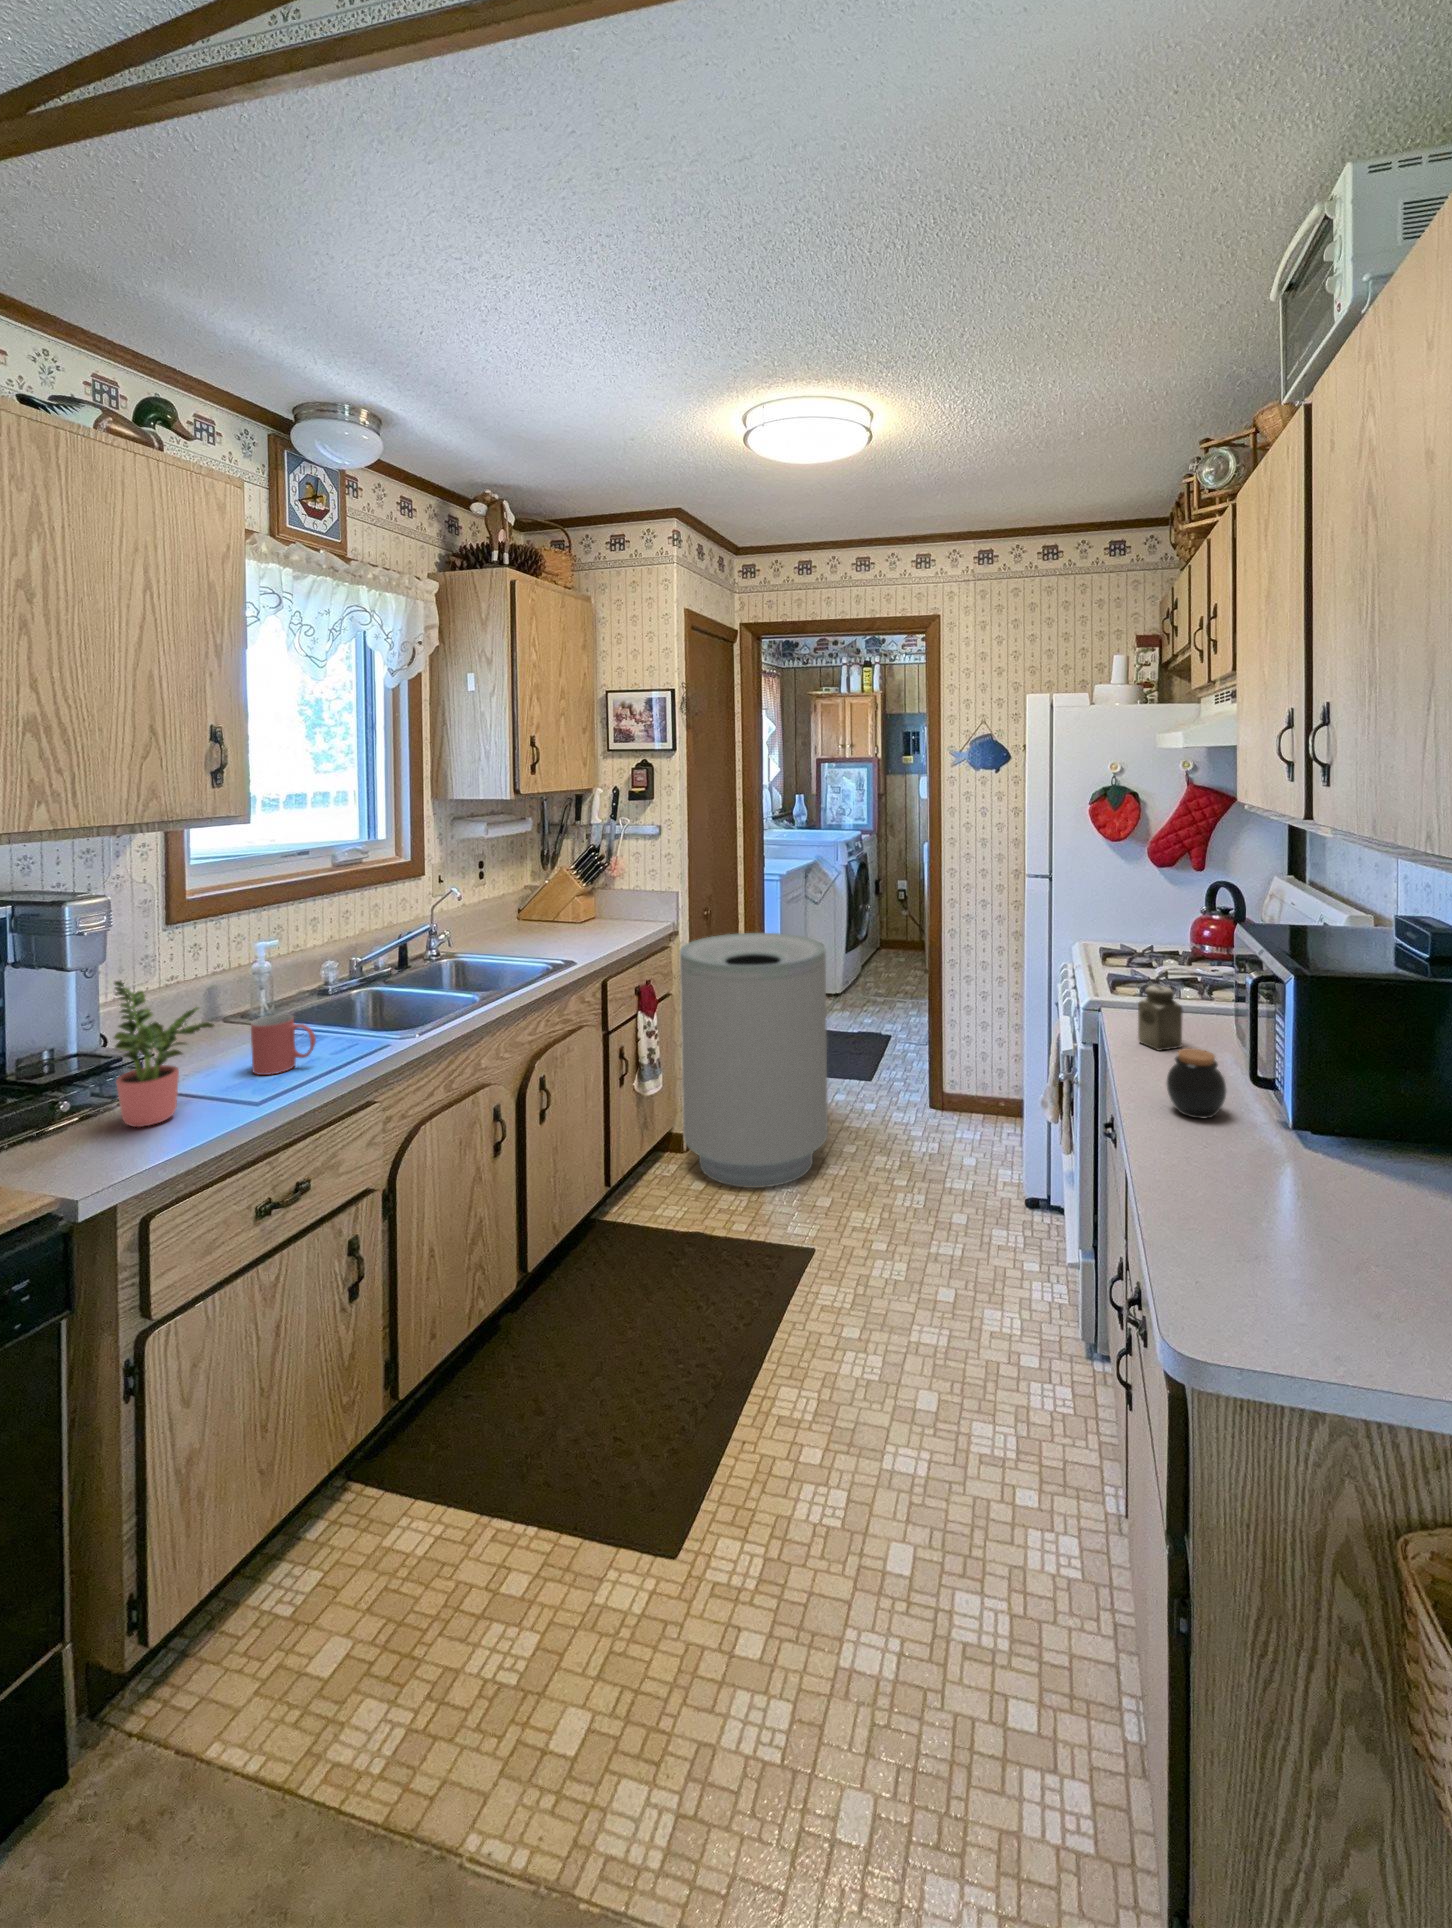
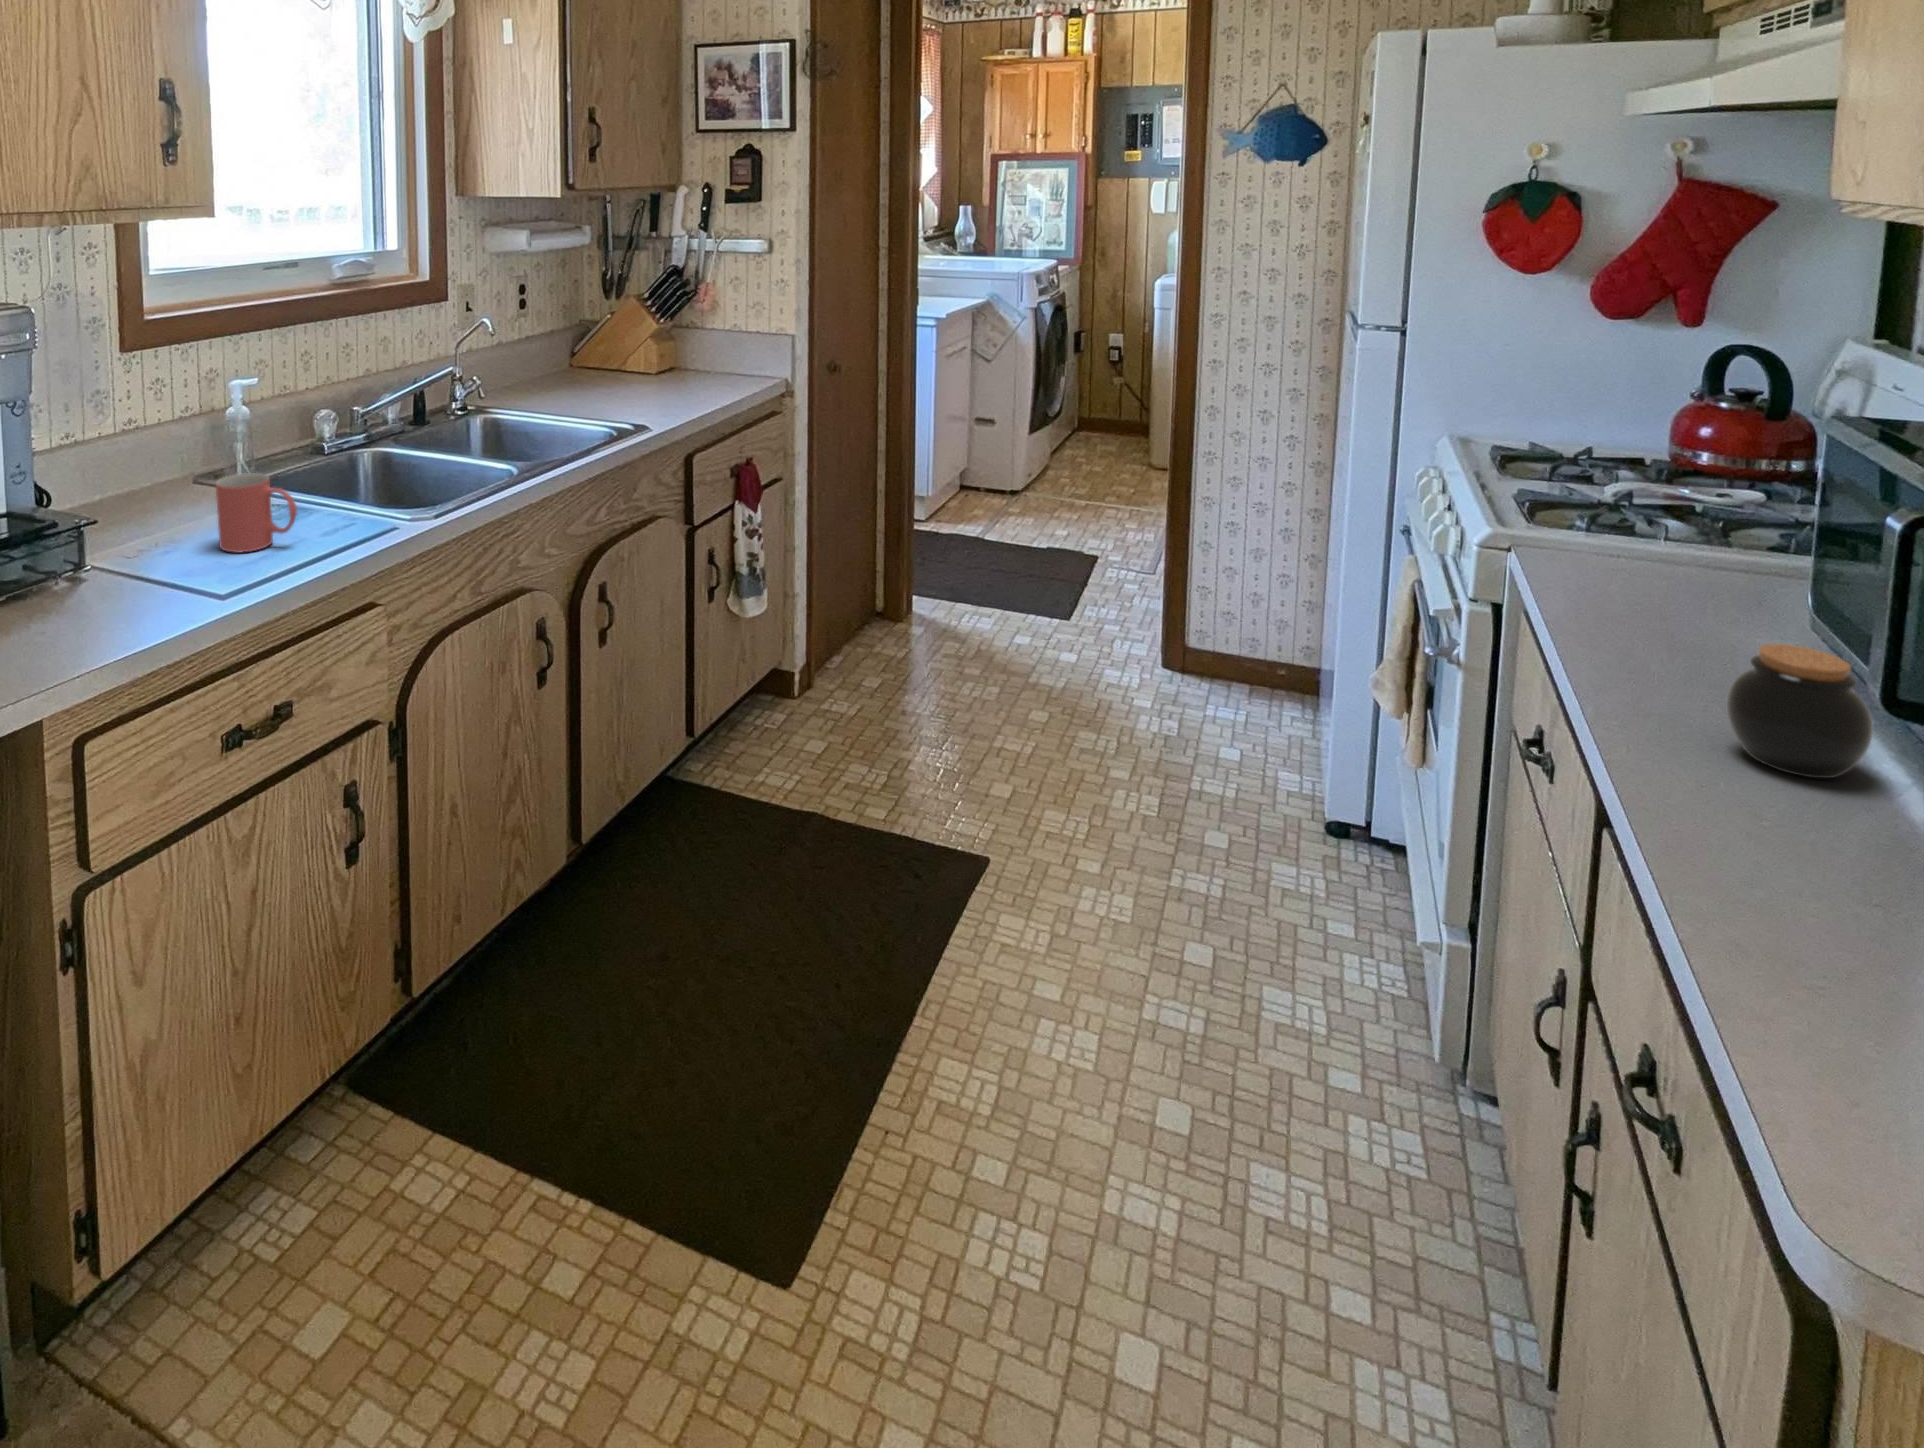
trash can: present [680,933,828,1188] -> none [791,395,1010,757]
potted plant: present [114,981,214,1127] -> none [38,412,167,611]
salt shaker: present [1138,986,1183,1051] -> none [1623,519,1727,634]

